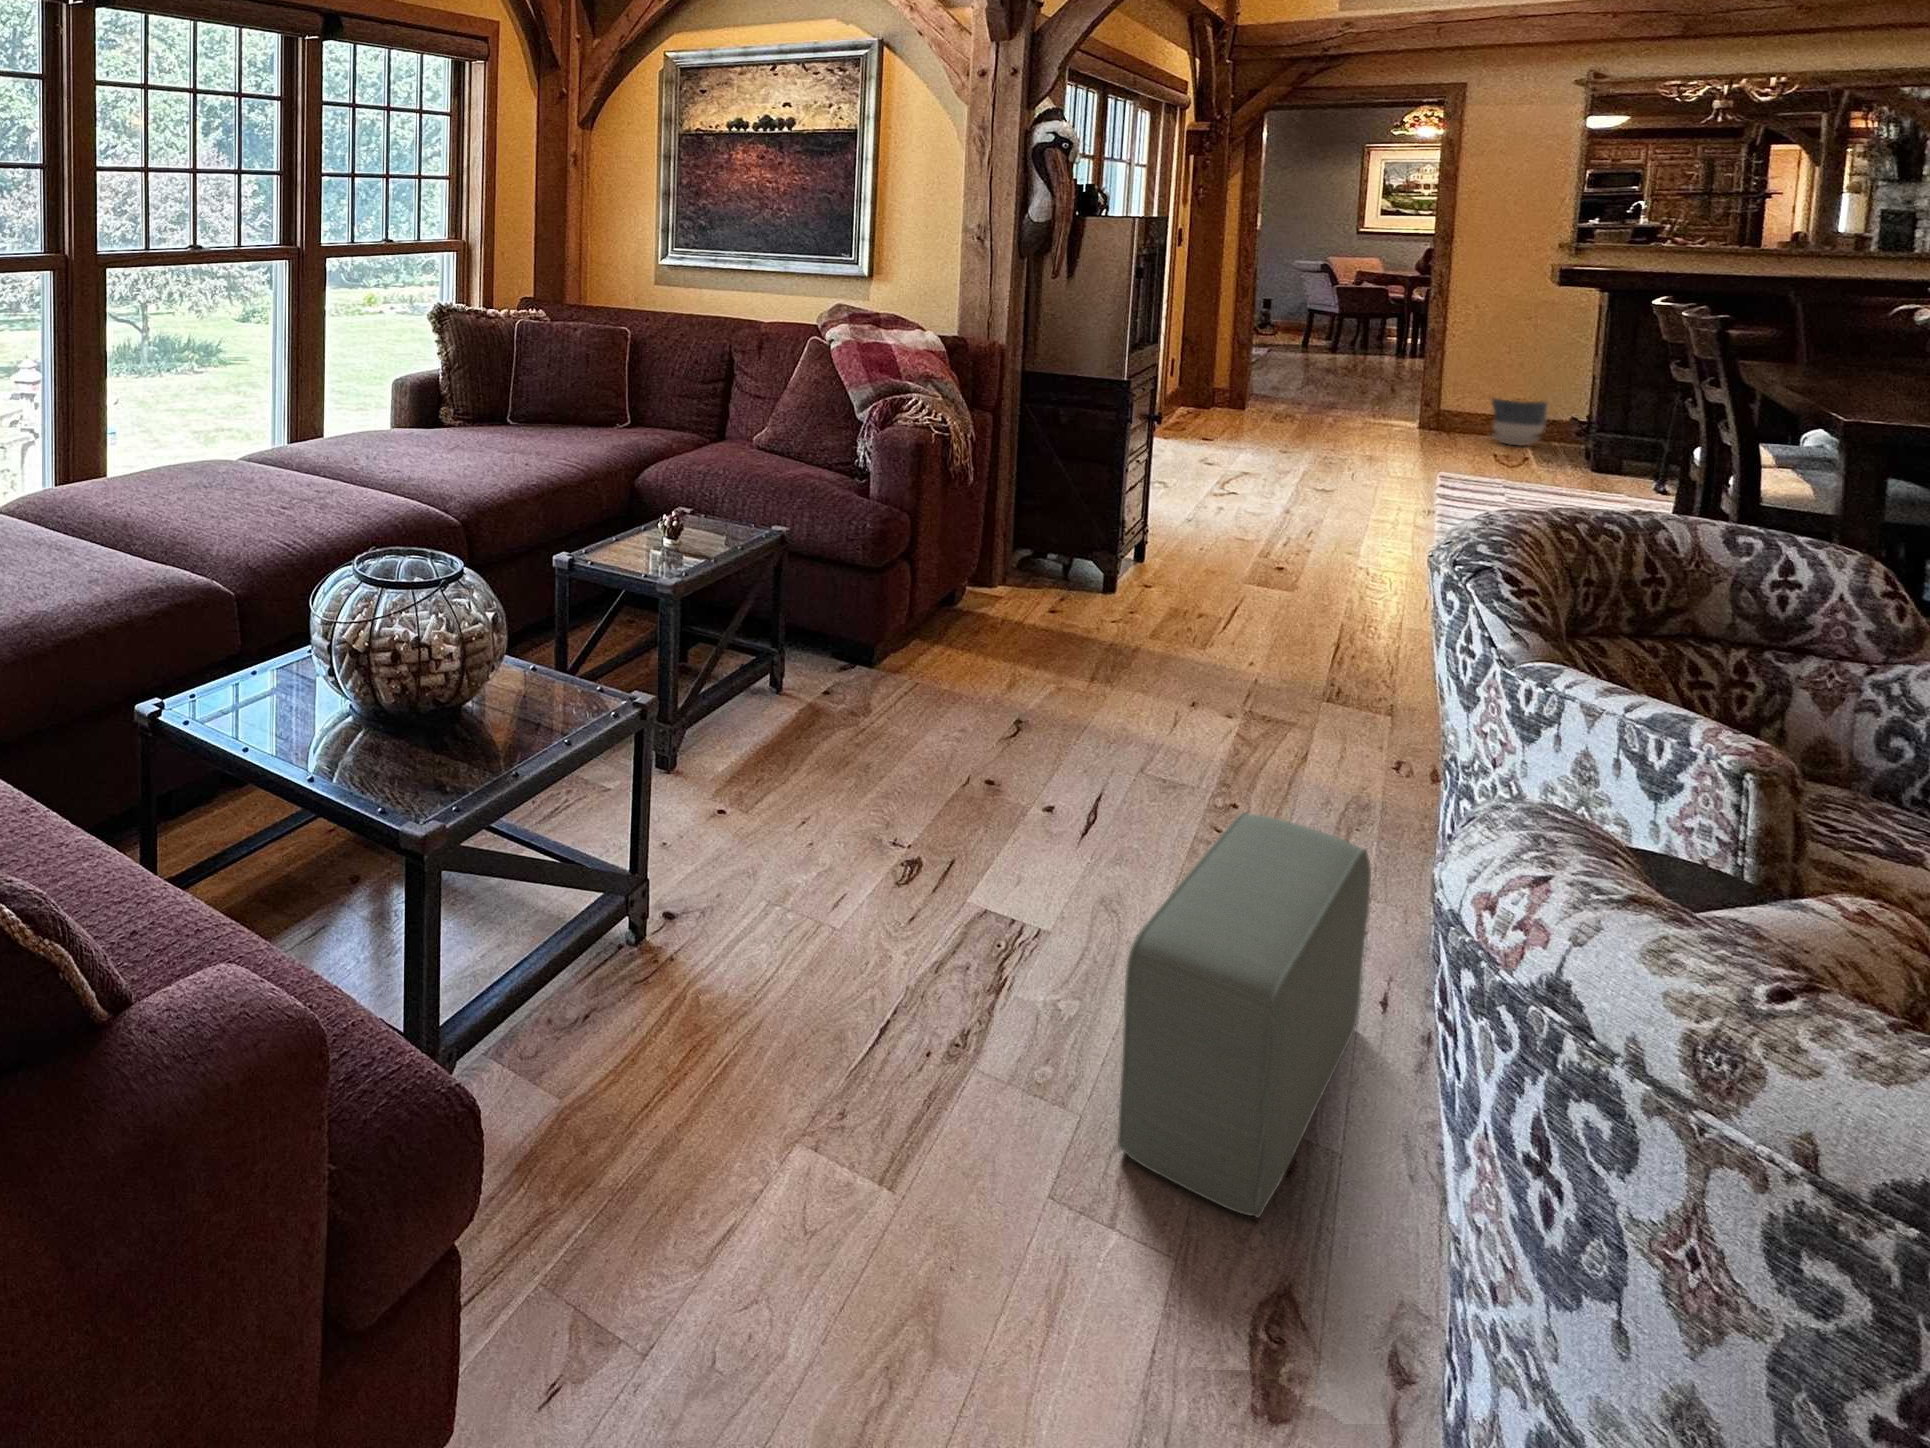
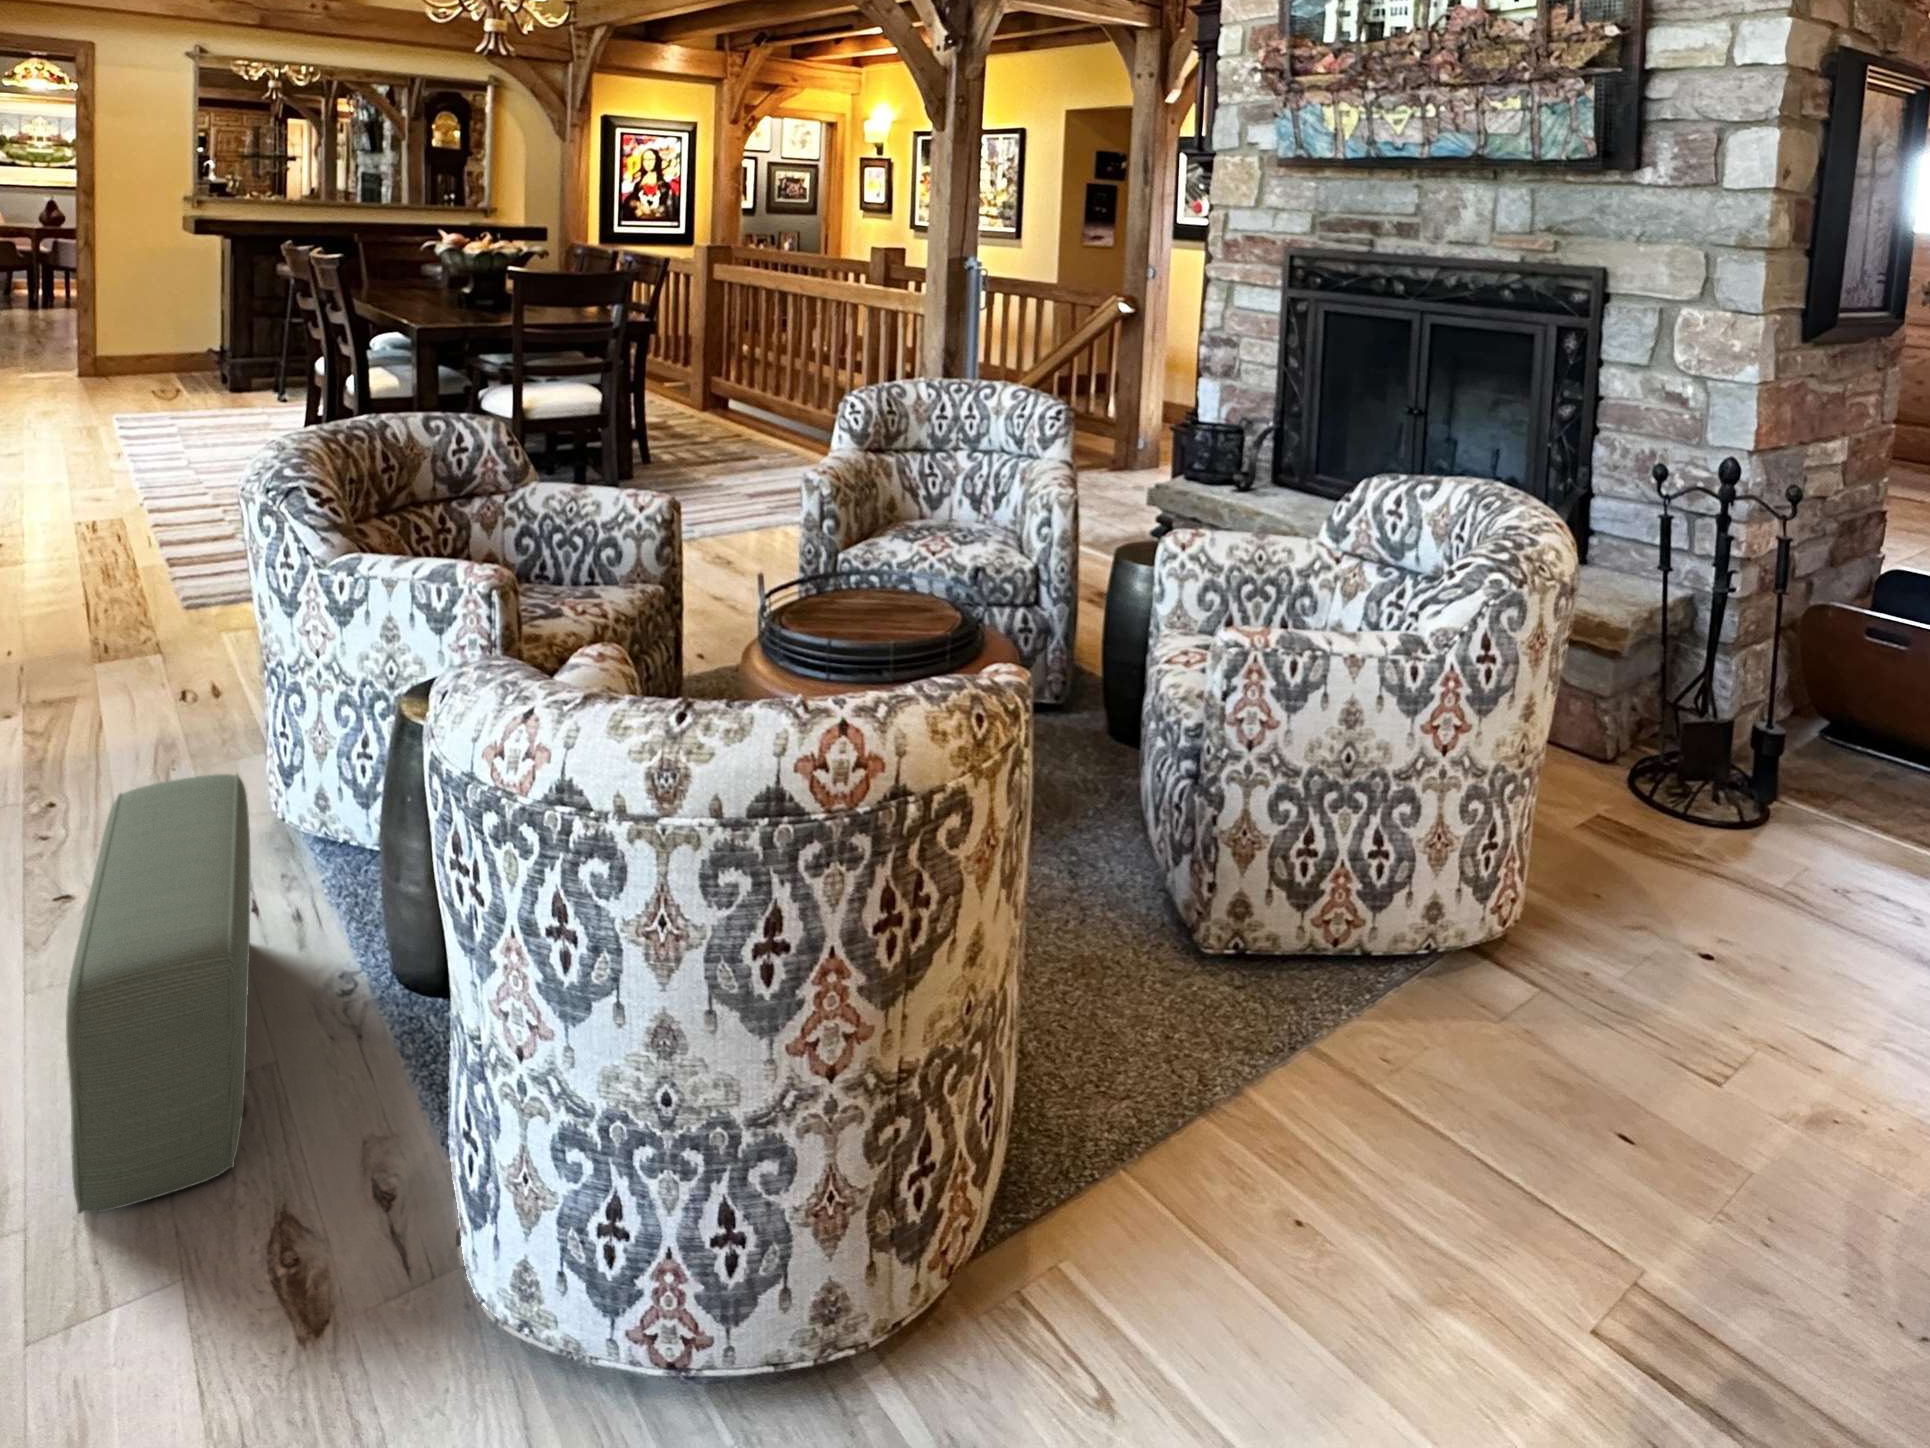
planter: present [1492,398,1548,445] -> none [139,335,189,379]

